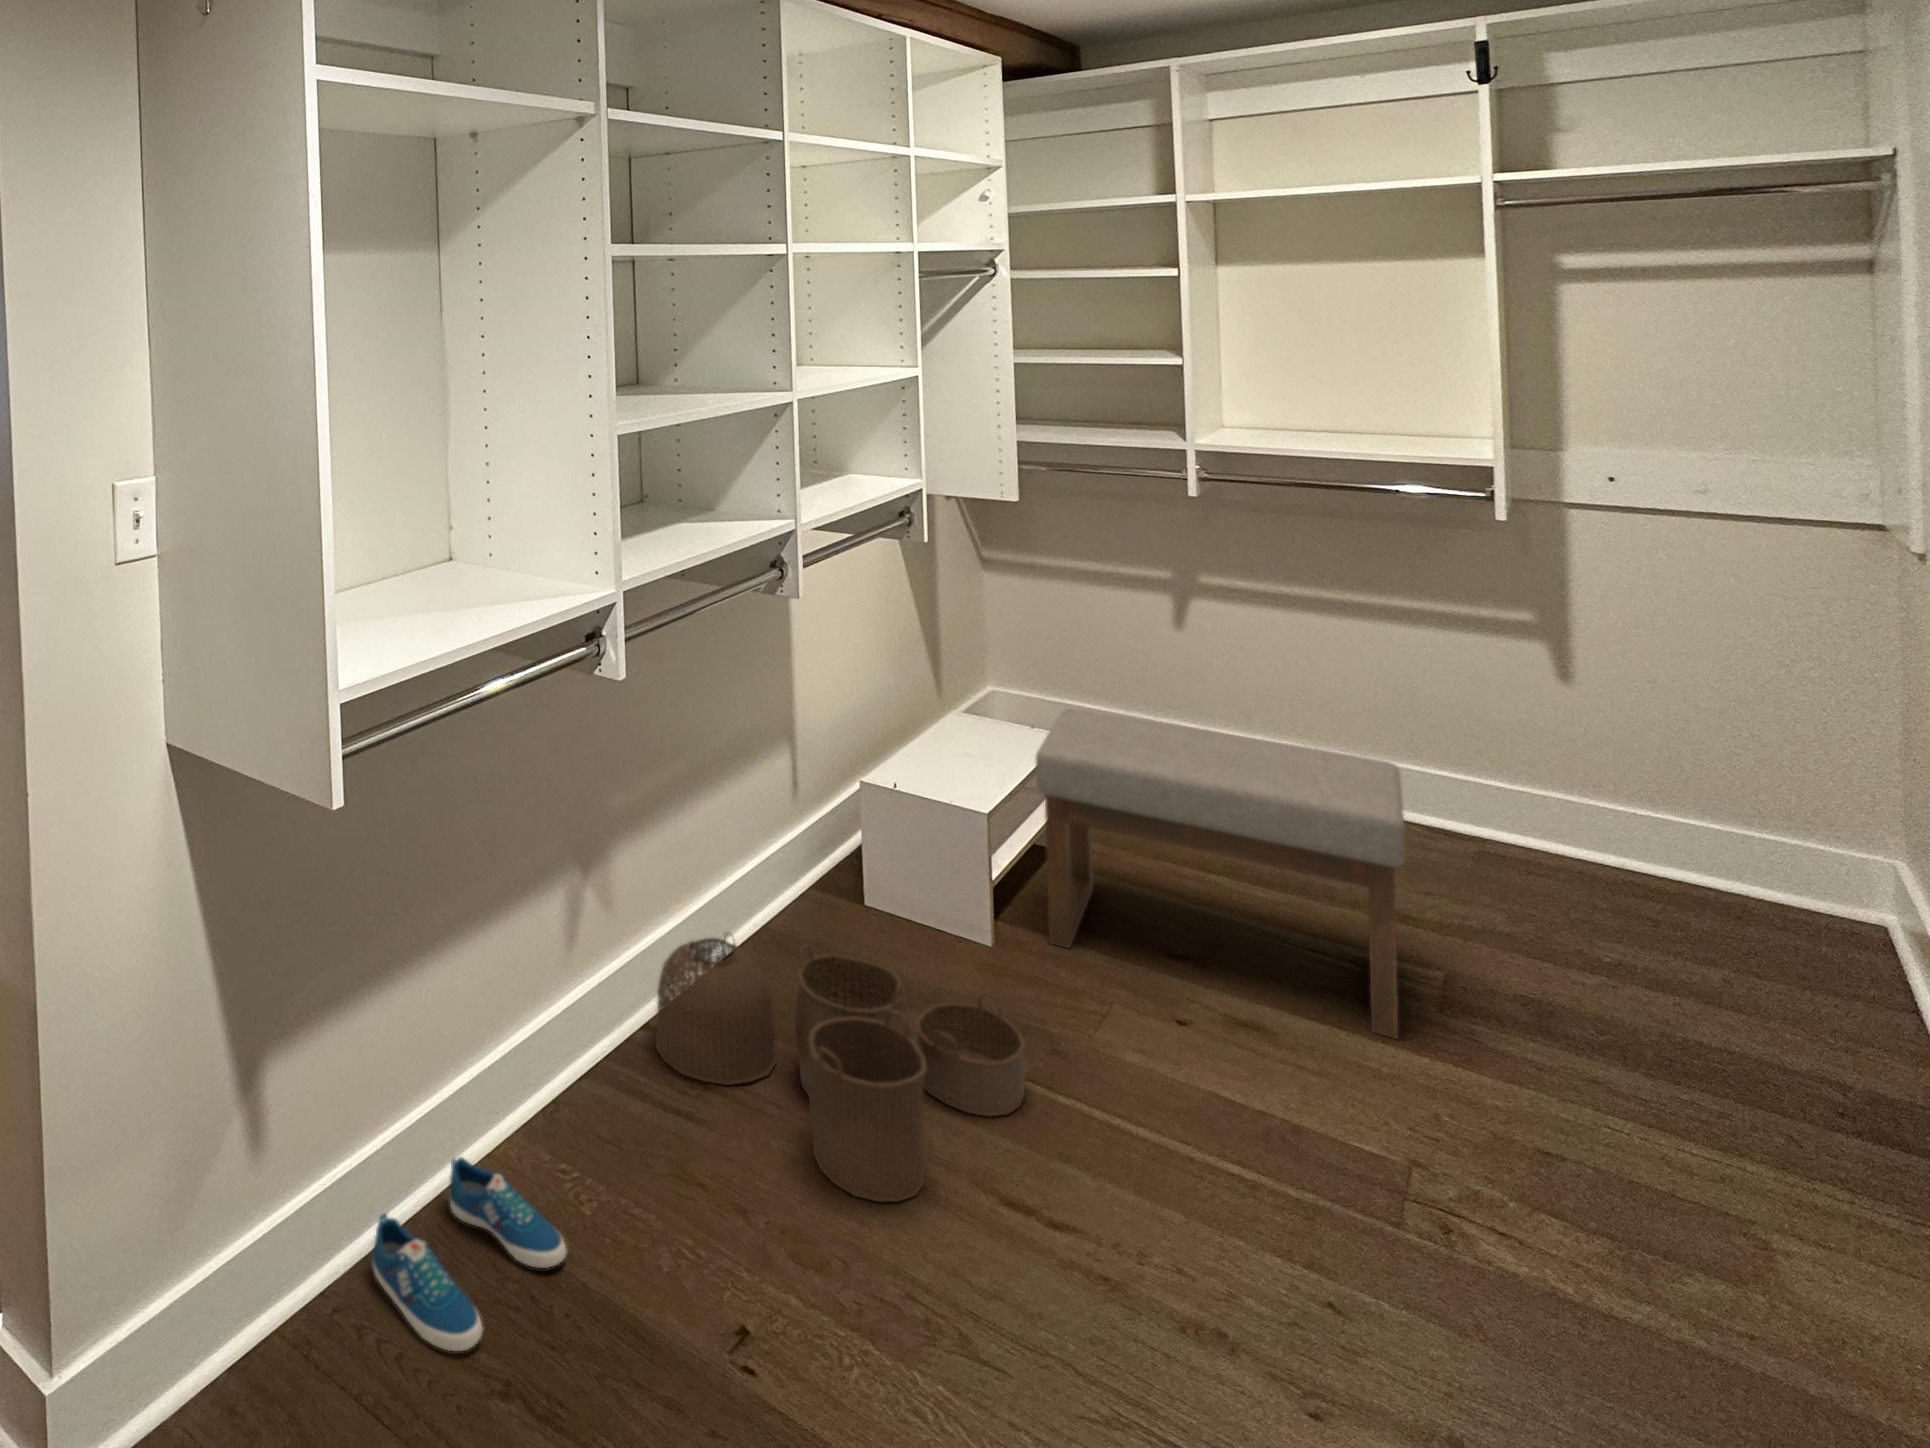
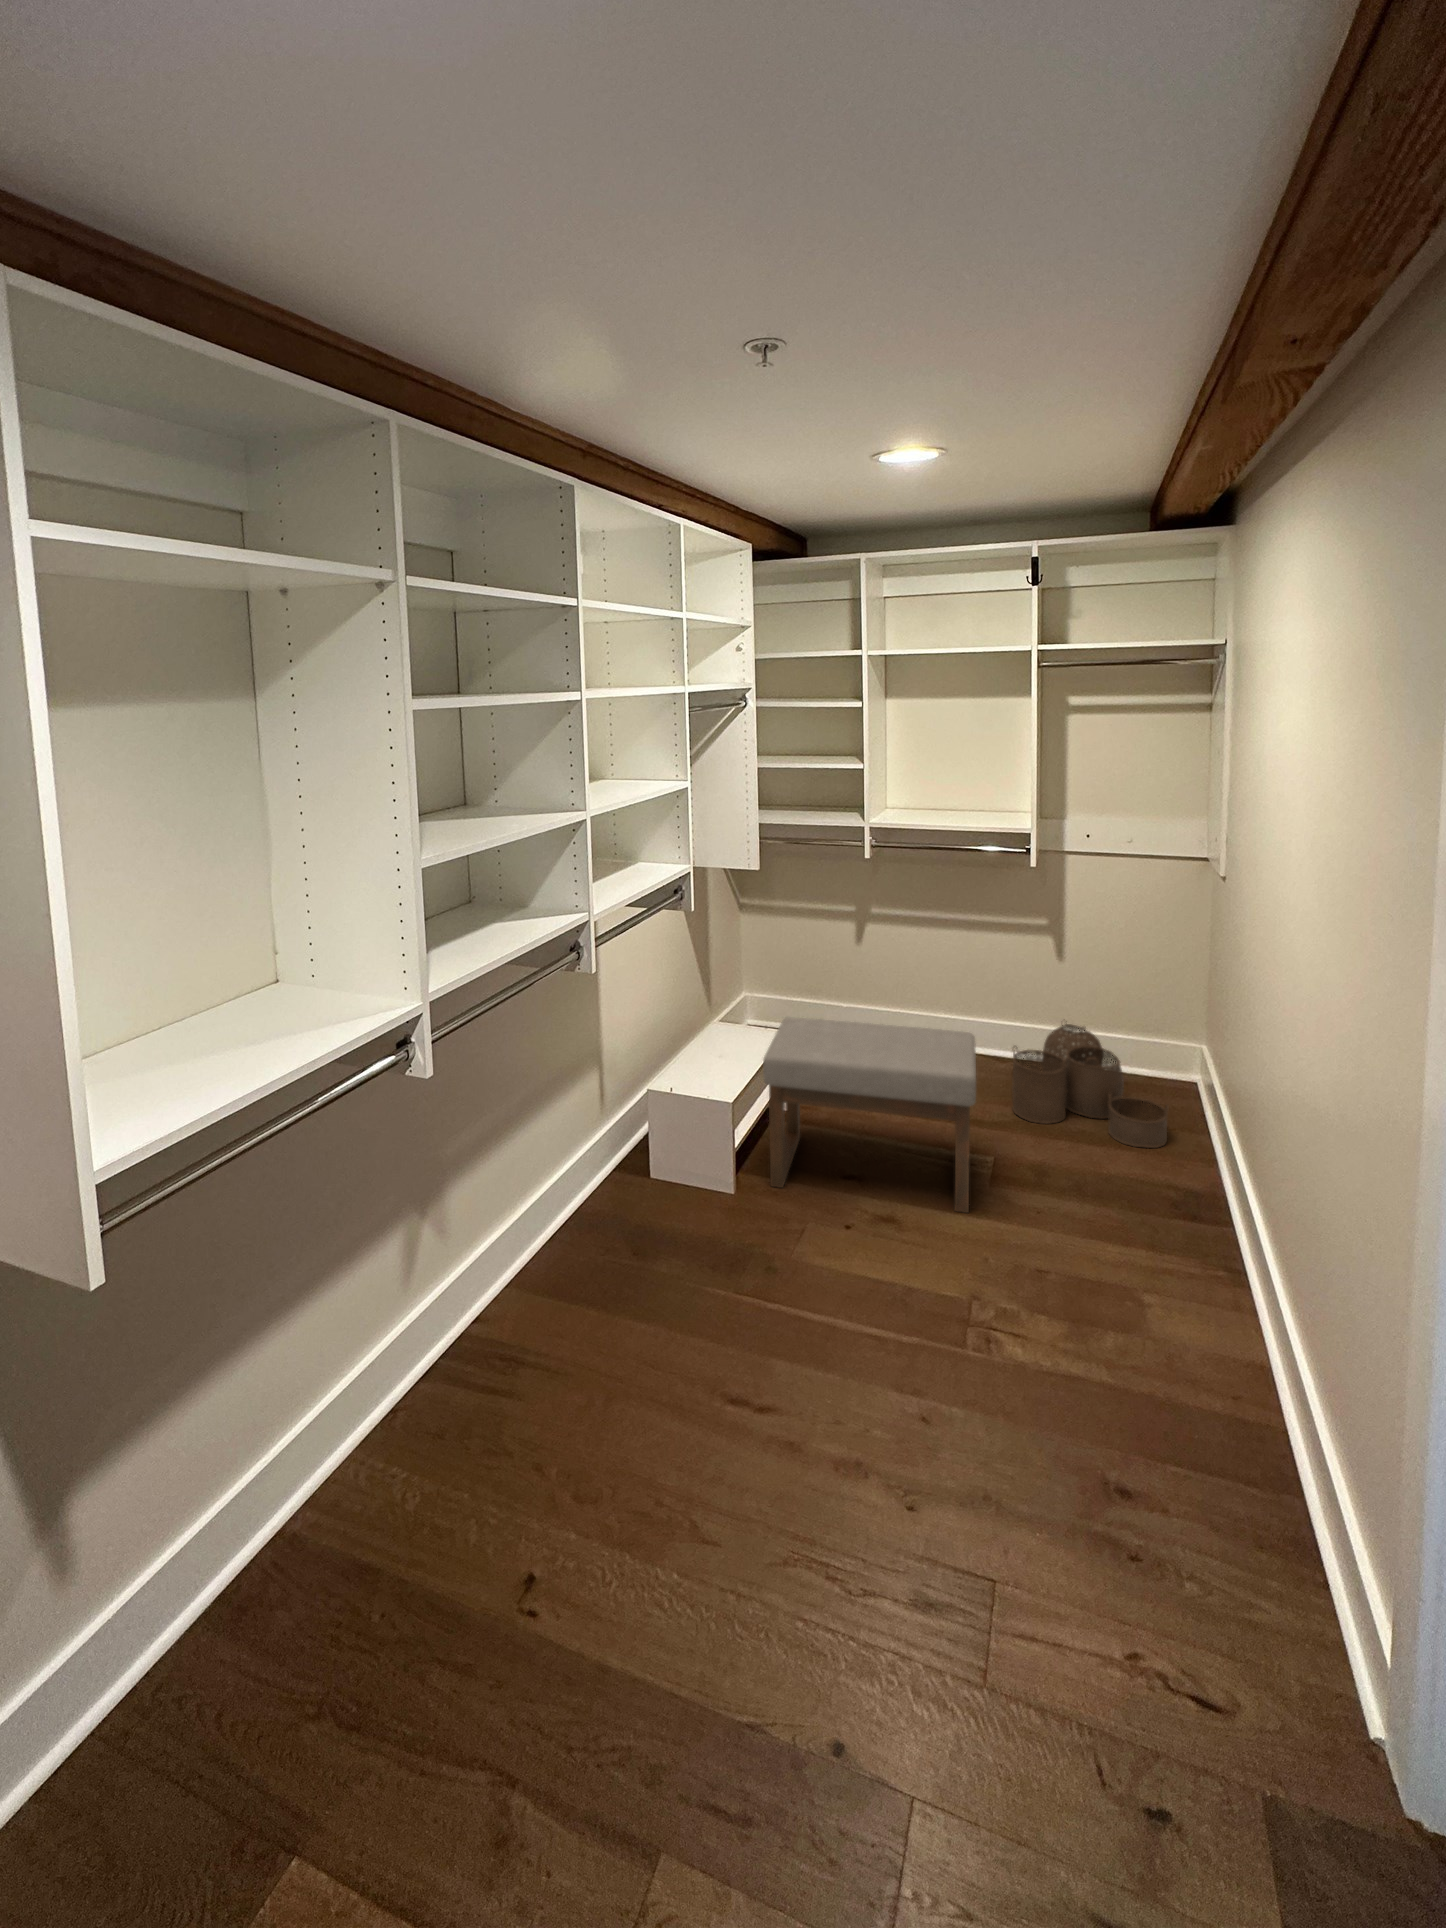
woven basket: present [656,933,1026,1202] -> present [1012,1024,1169,1148]
sneaker: present [372,1157,566,1351] -> none [189,1511,381,1714]

